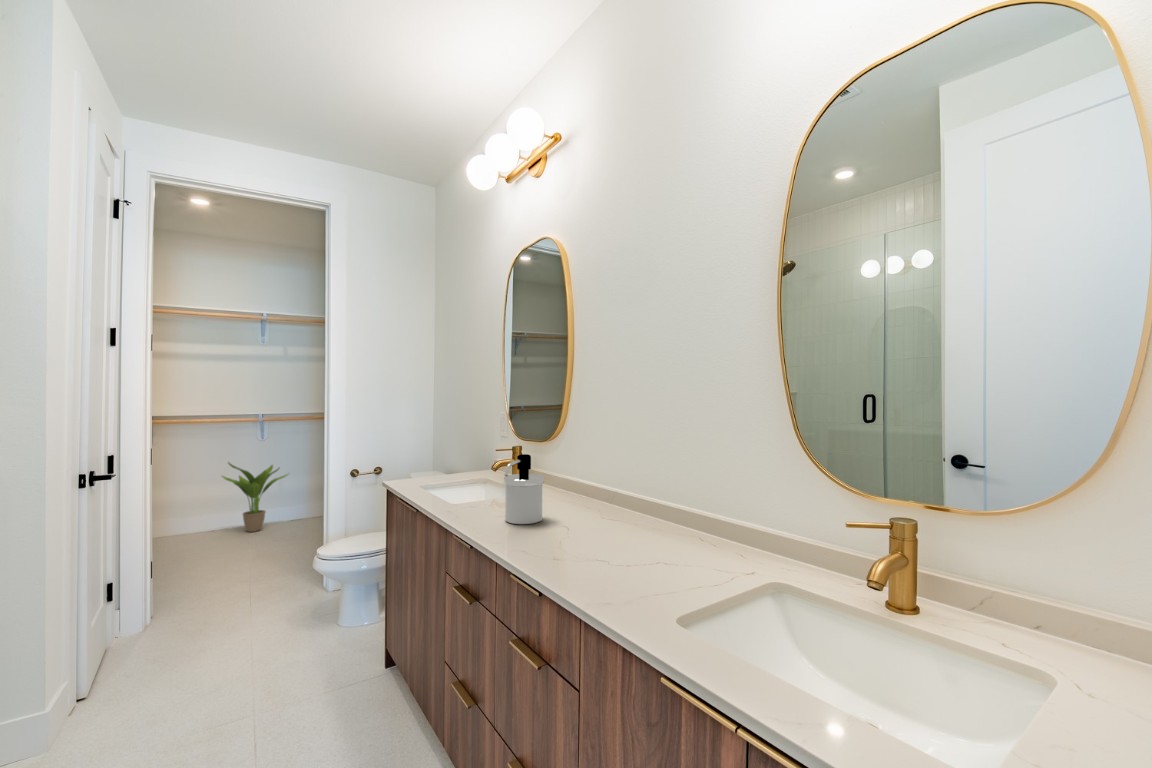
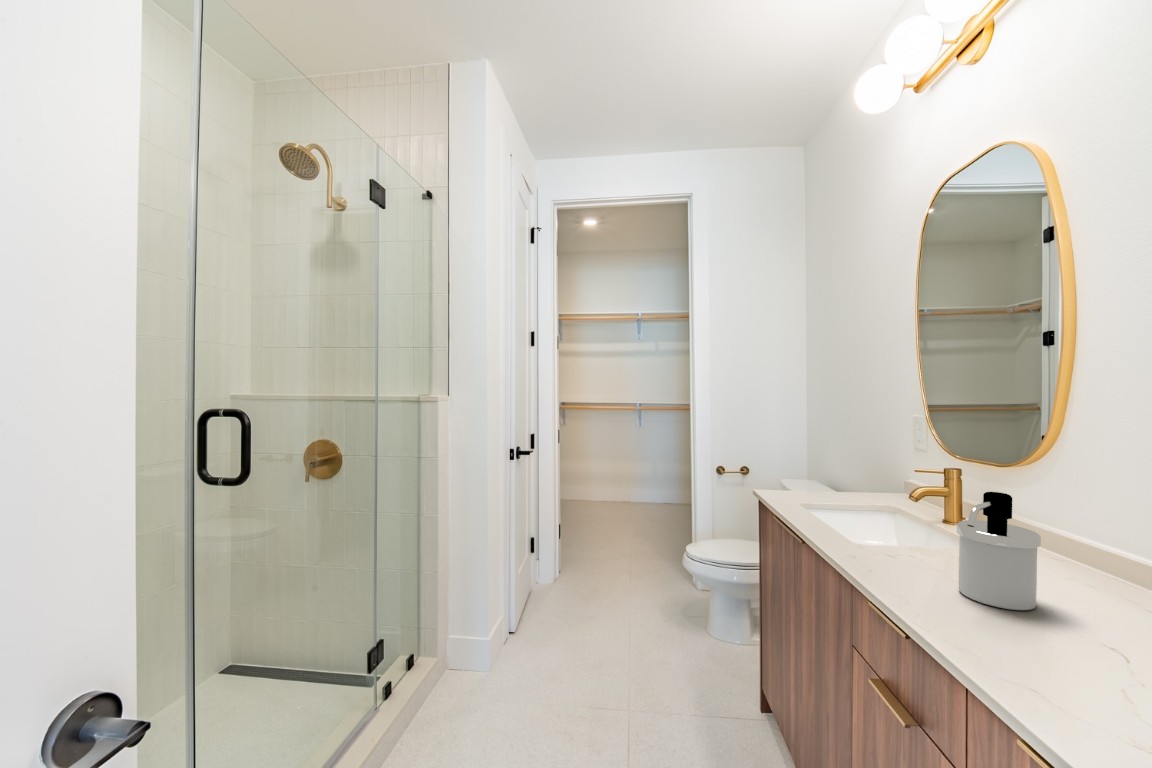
potted plant: present [222,462,287,532] -> none [607,446,660,511]

